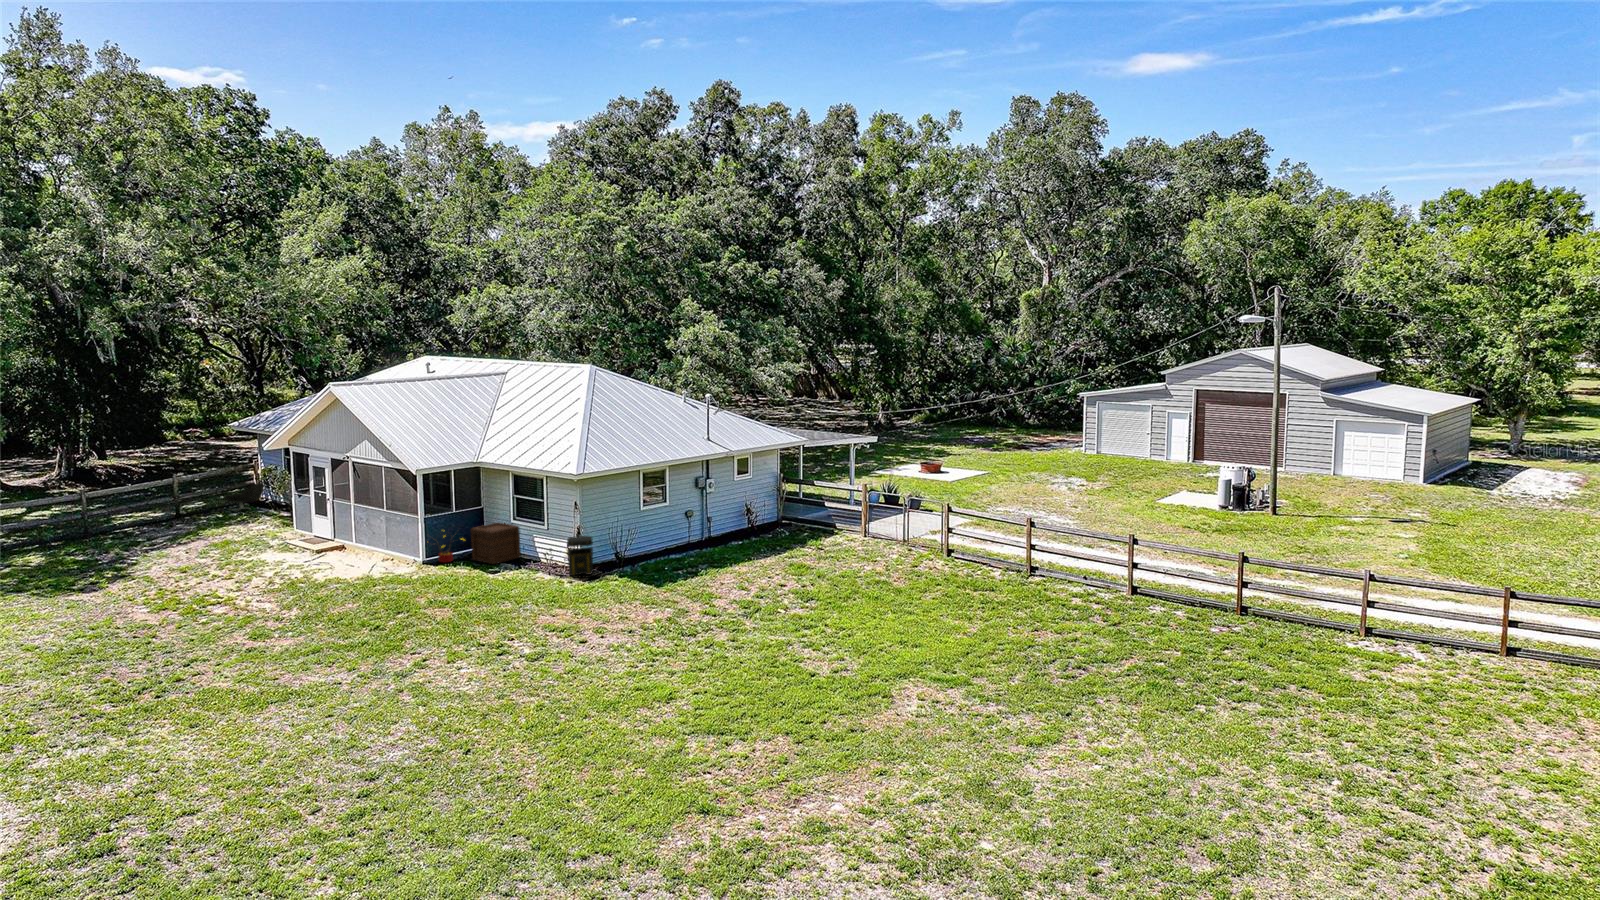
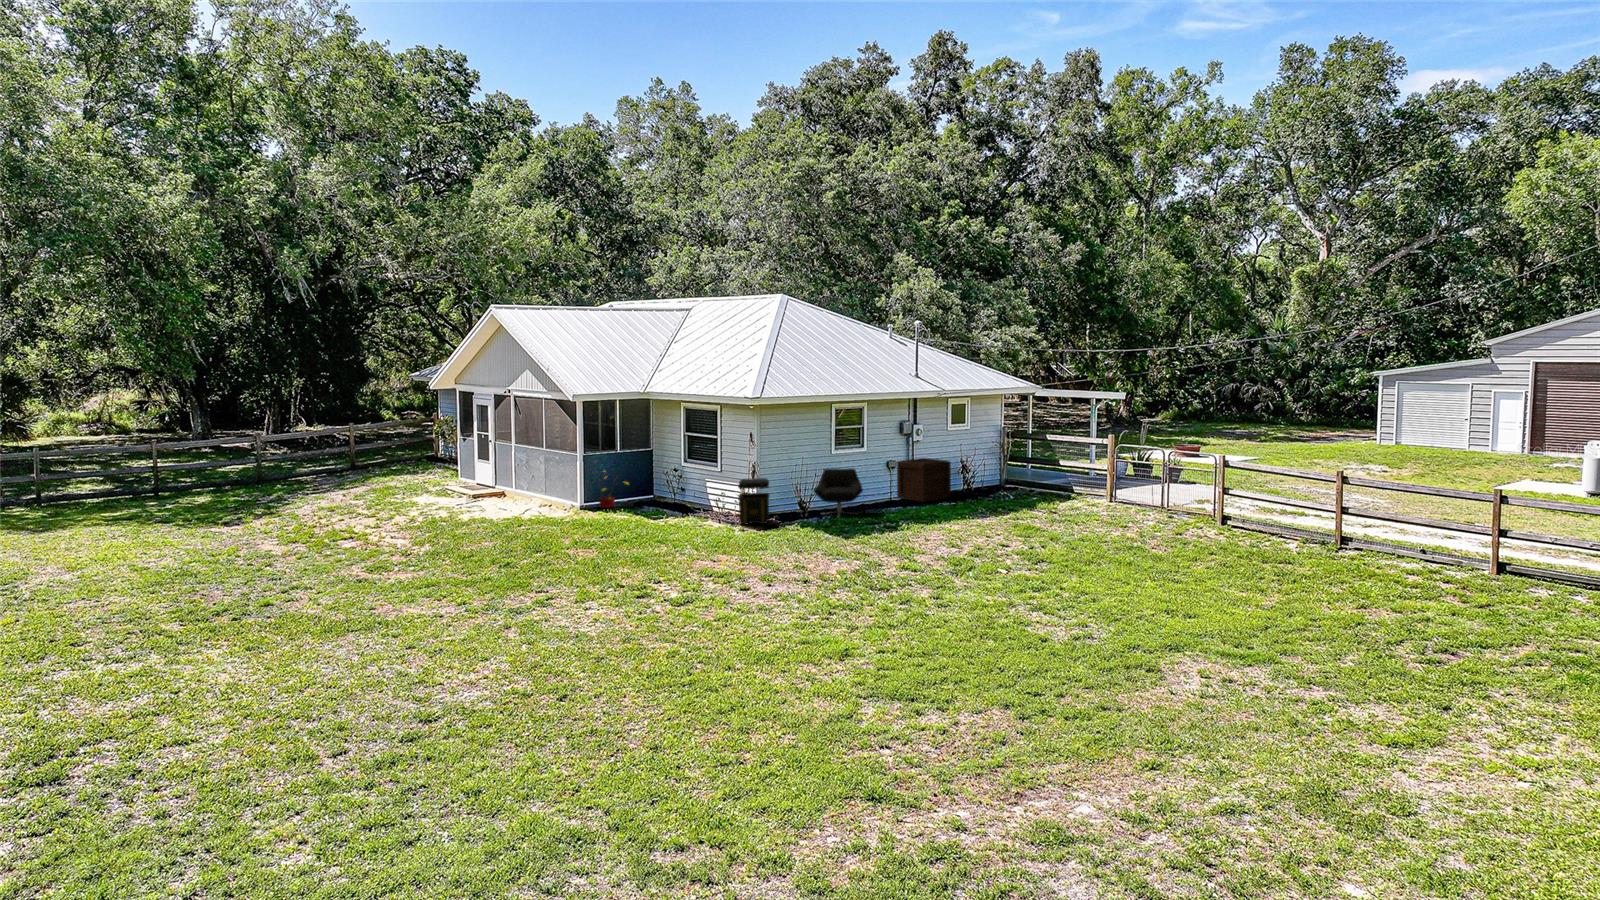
lounge chair: present [224,482,264,509] -> present [814,469,863,518]
wooden crate: present [471,523,521,564] -> present [897,458,951,502]

